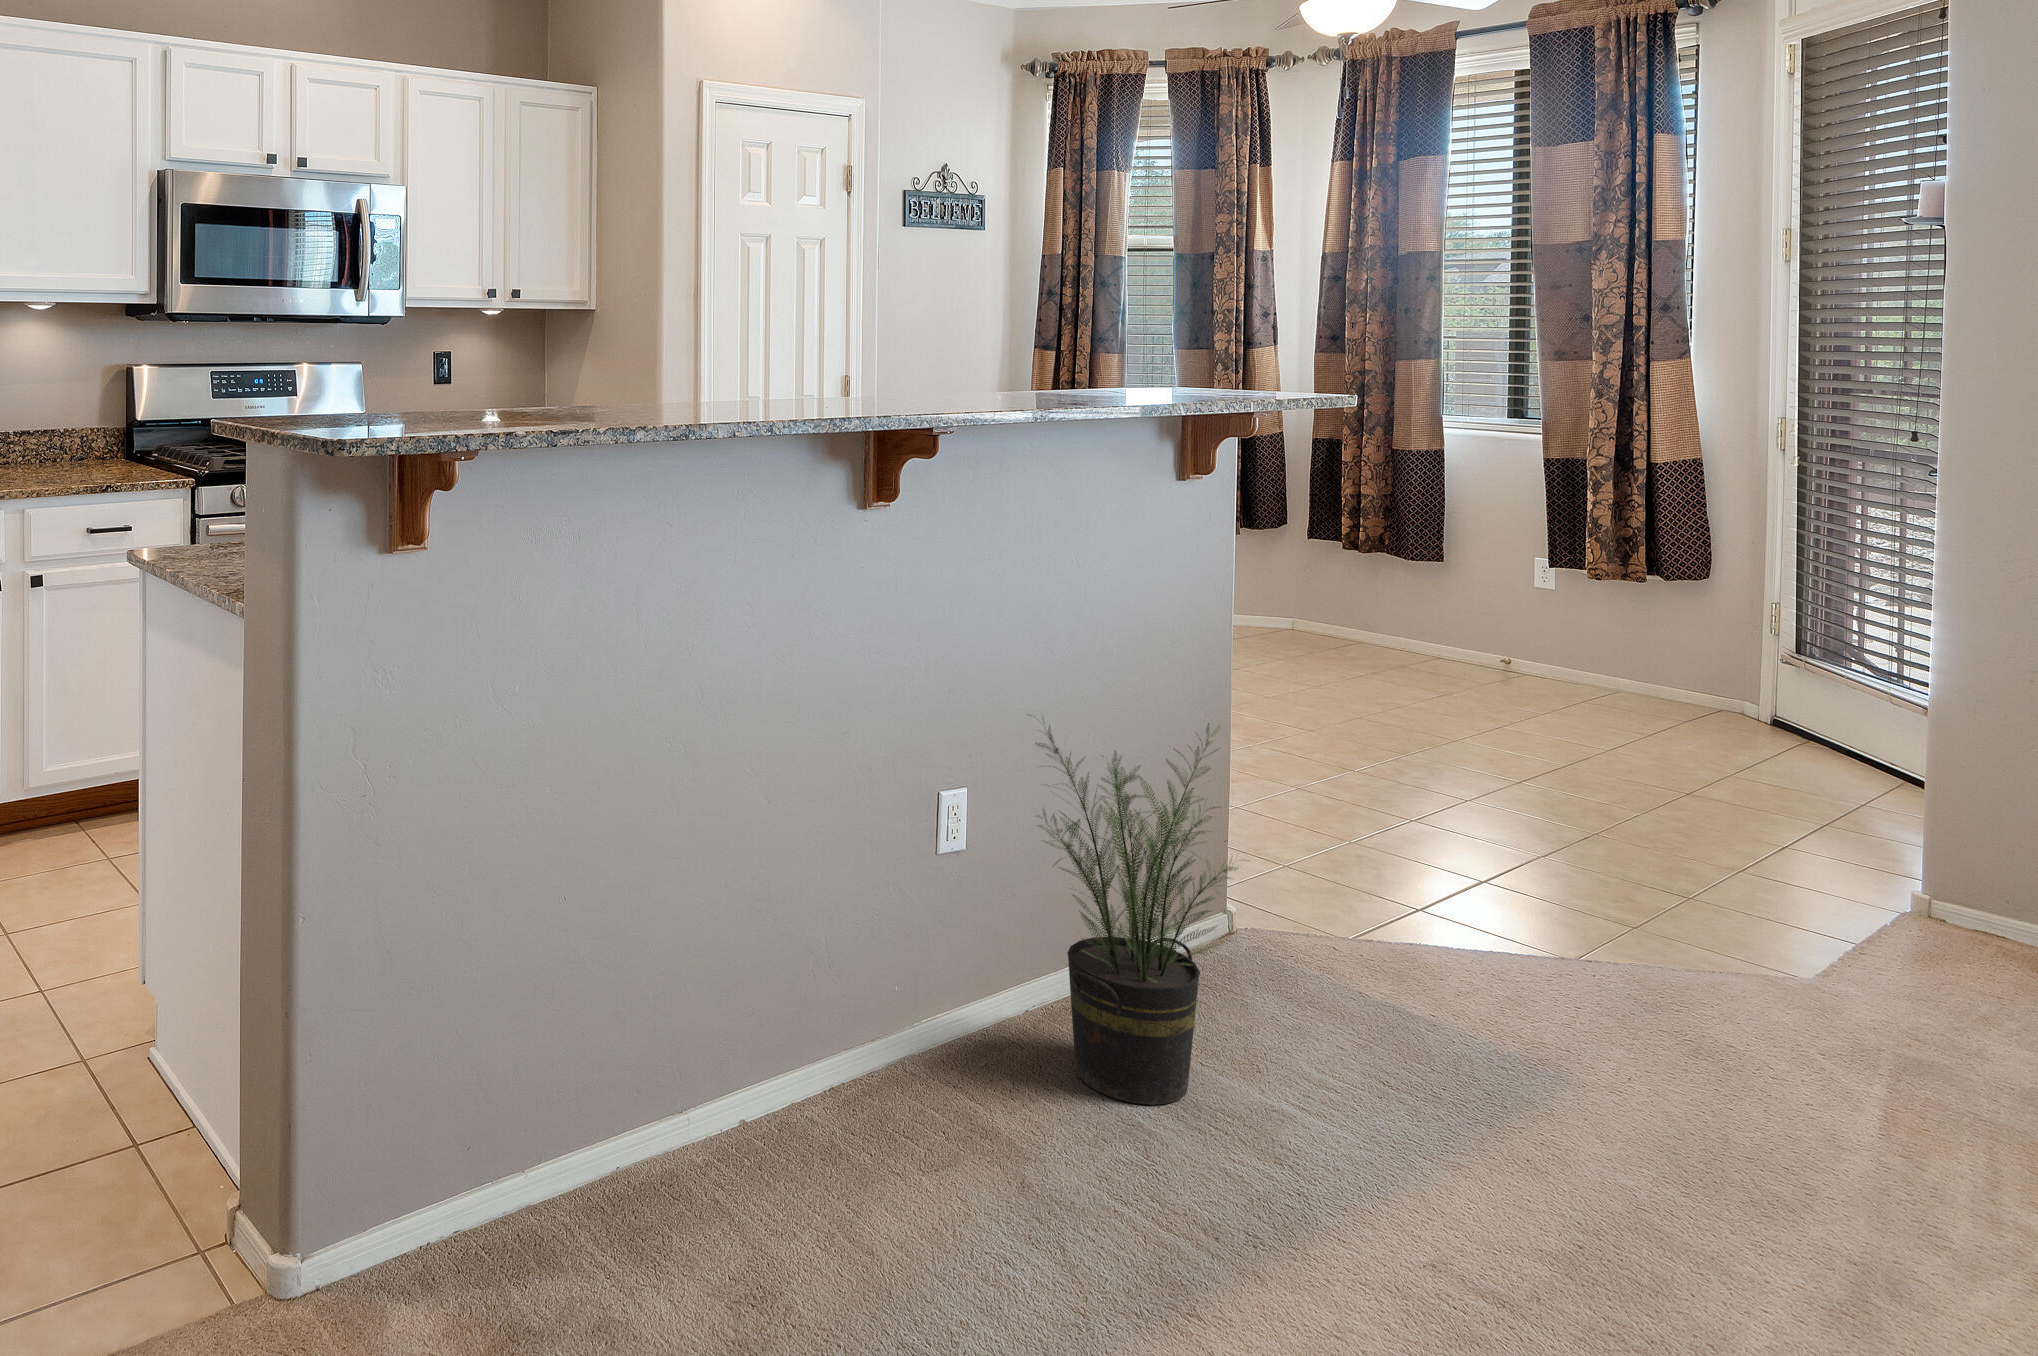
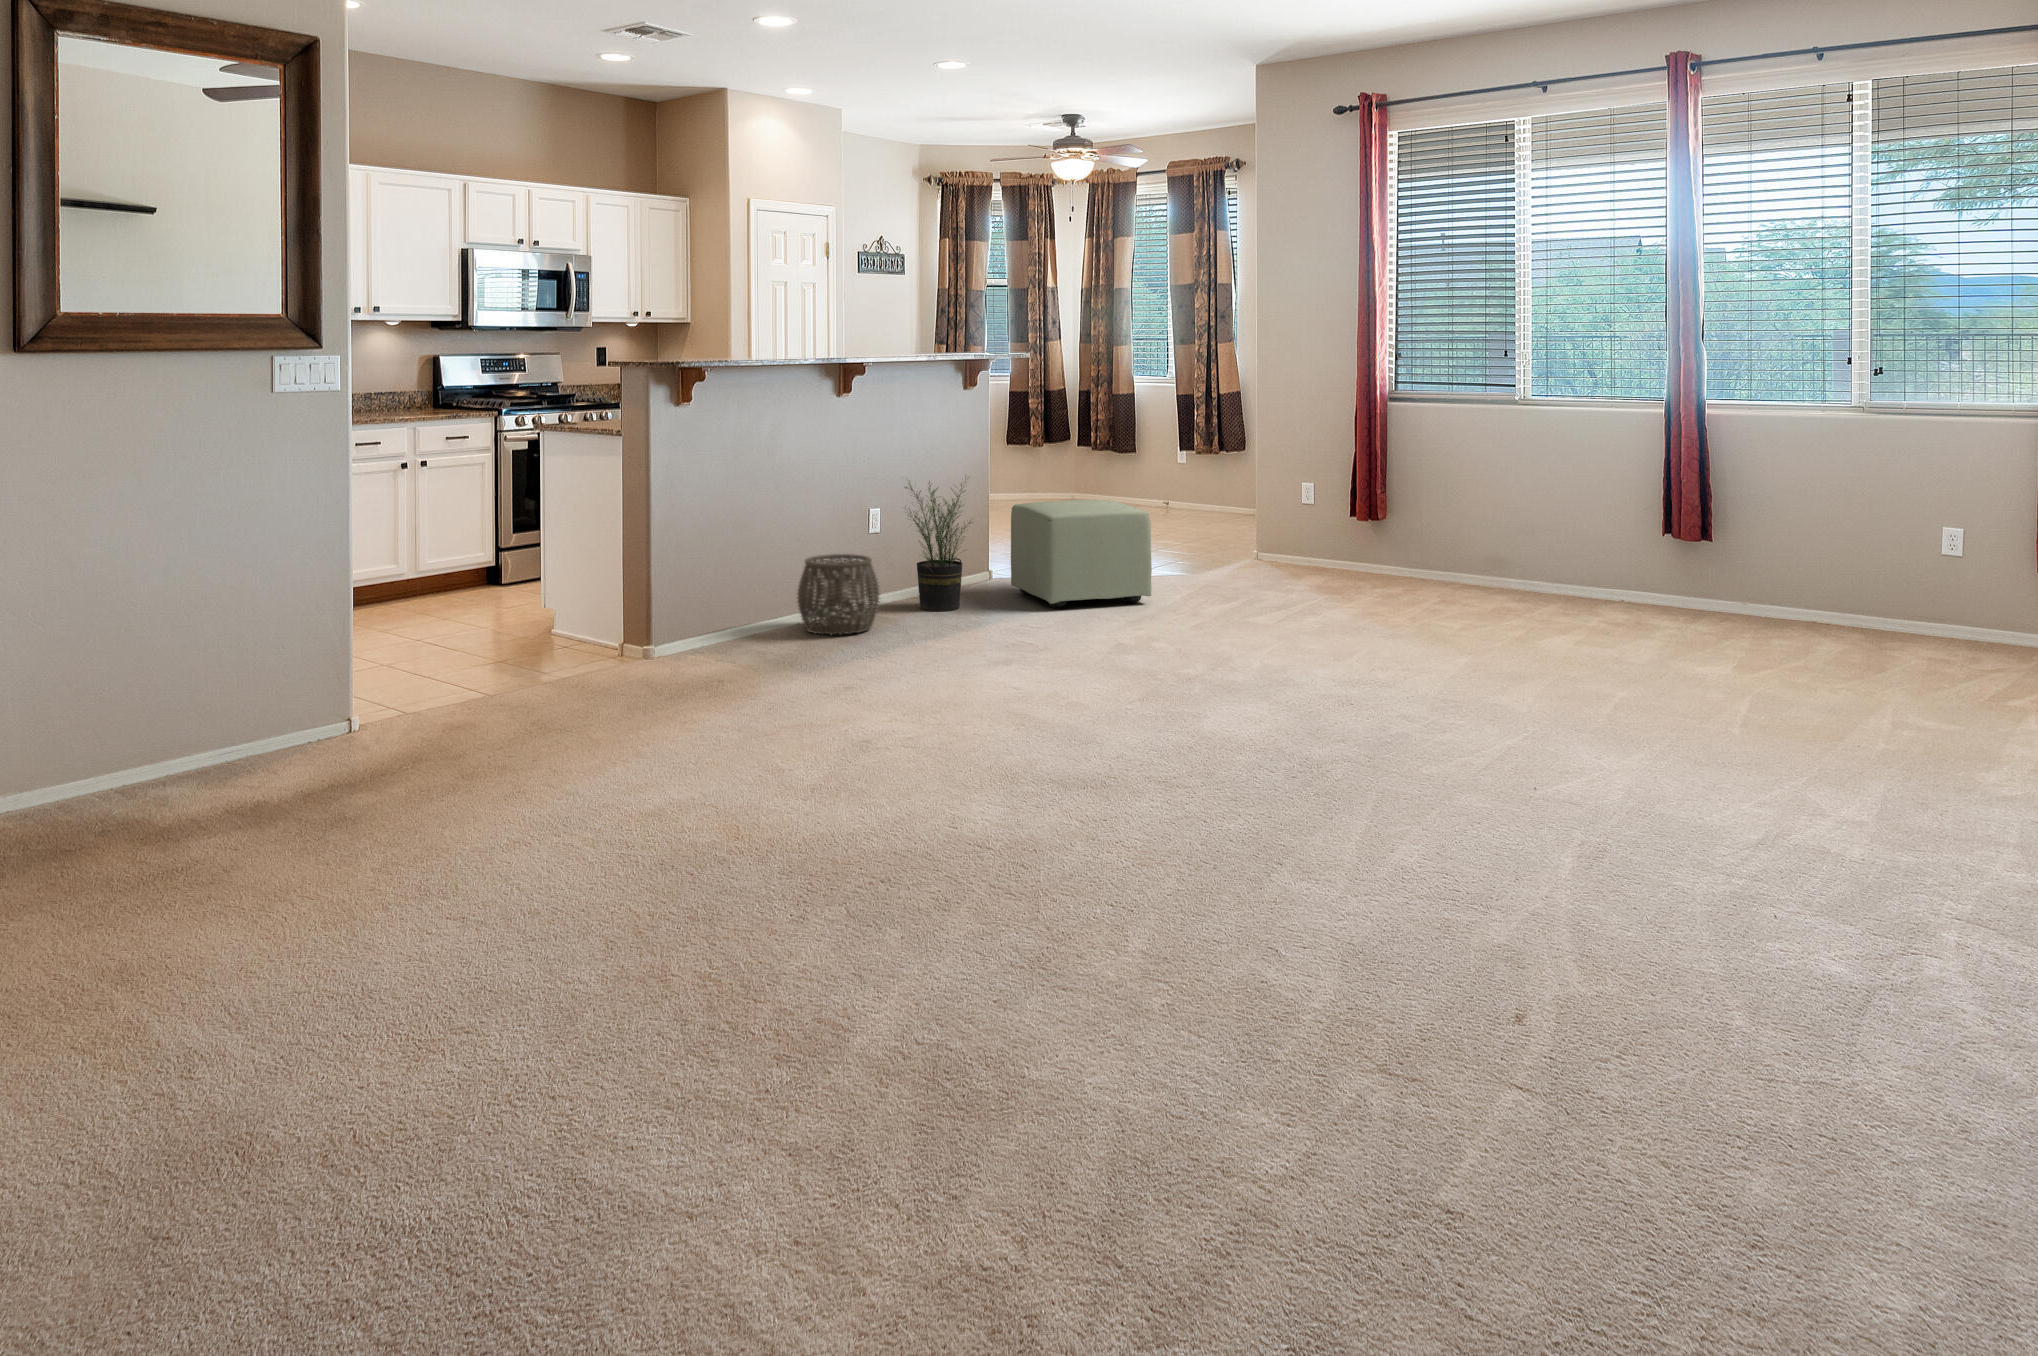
ottoman: none [1311,790,1809,1146] -> present [1011,500,1152,608]
woven basket: none [734,951,978,1241] -> present [798,554,880,635]

